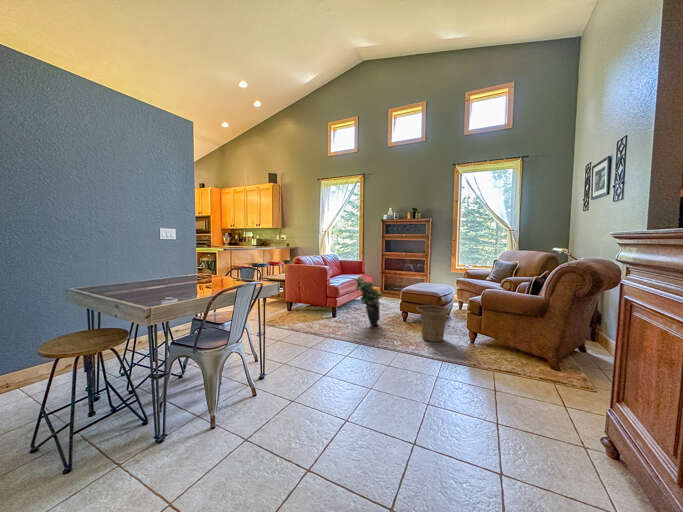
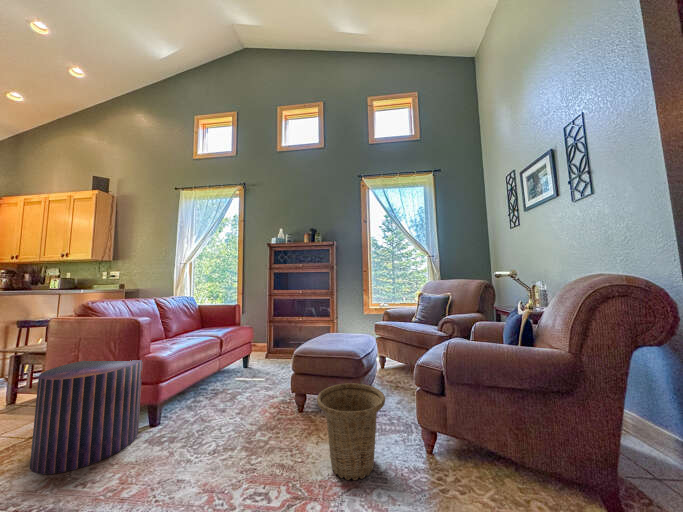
potted plant: present [354,278,382,326] -> none [187,334,252,446]
pouf: none [298,283,331,324] -> present [30,359,142,474]

